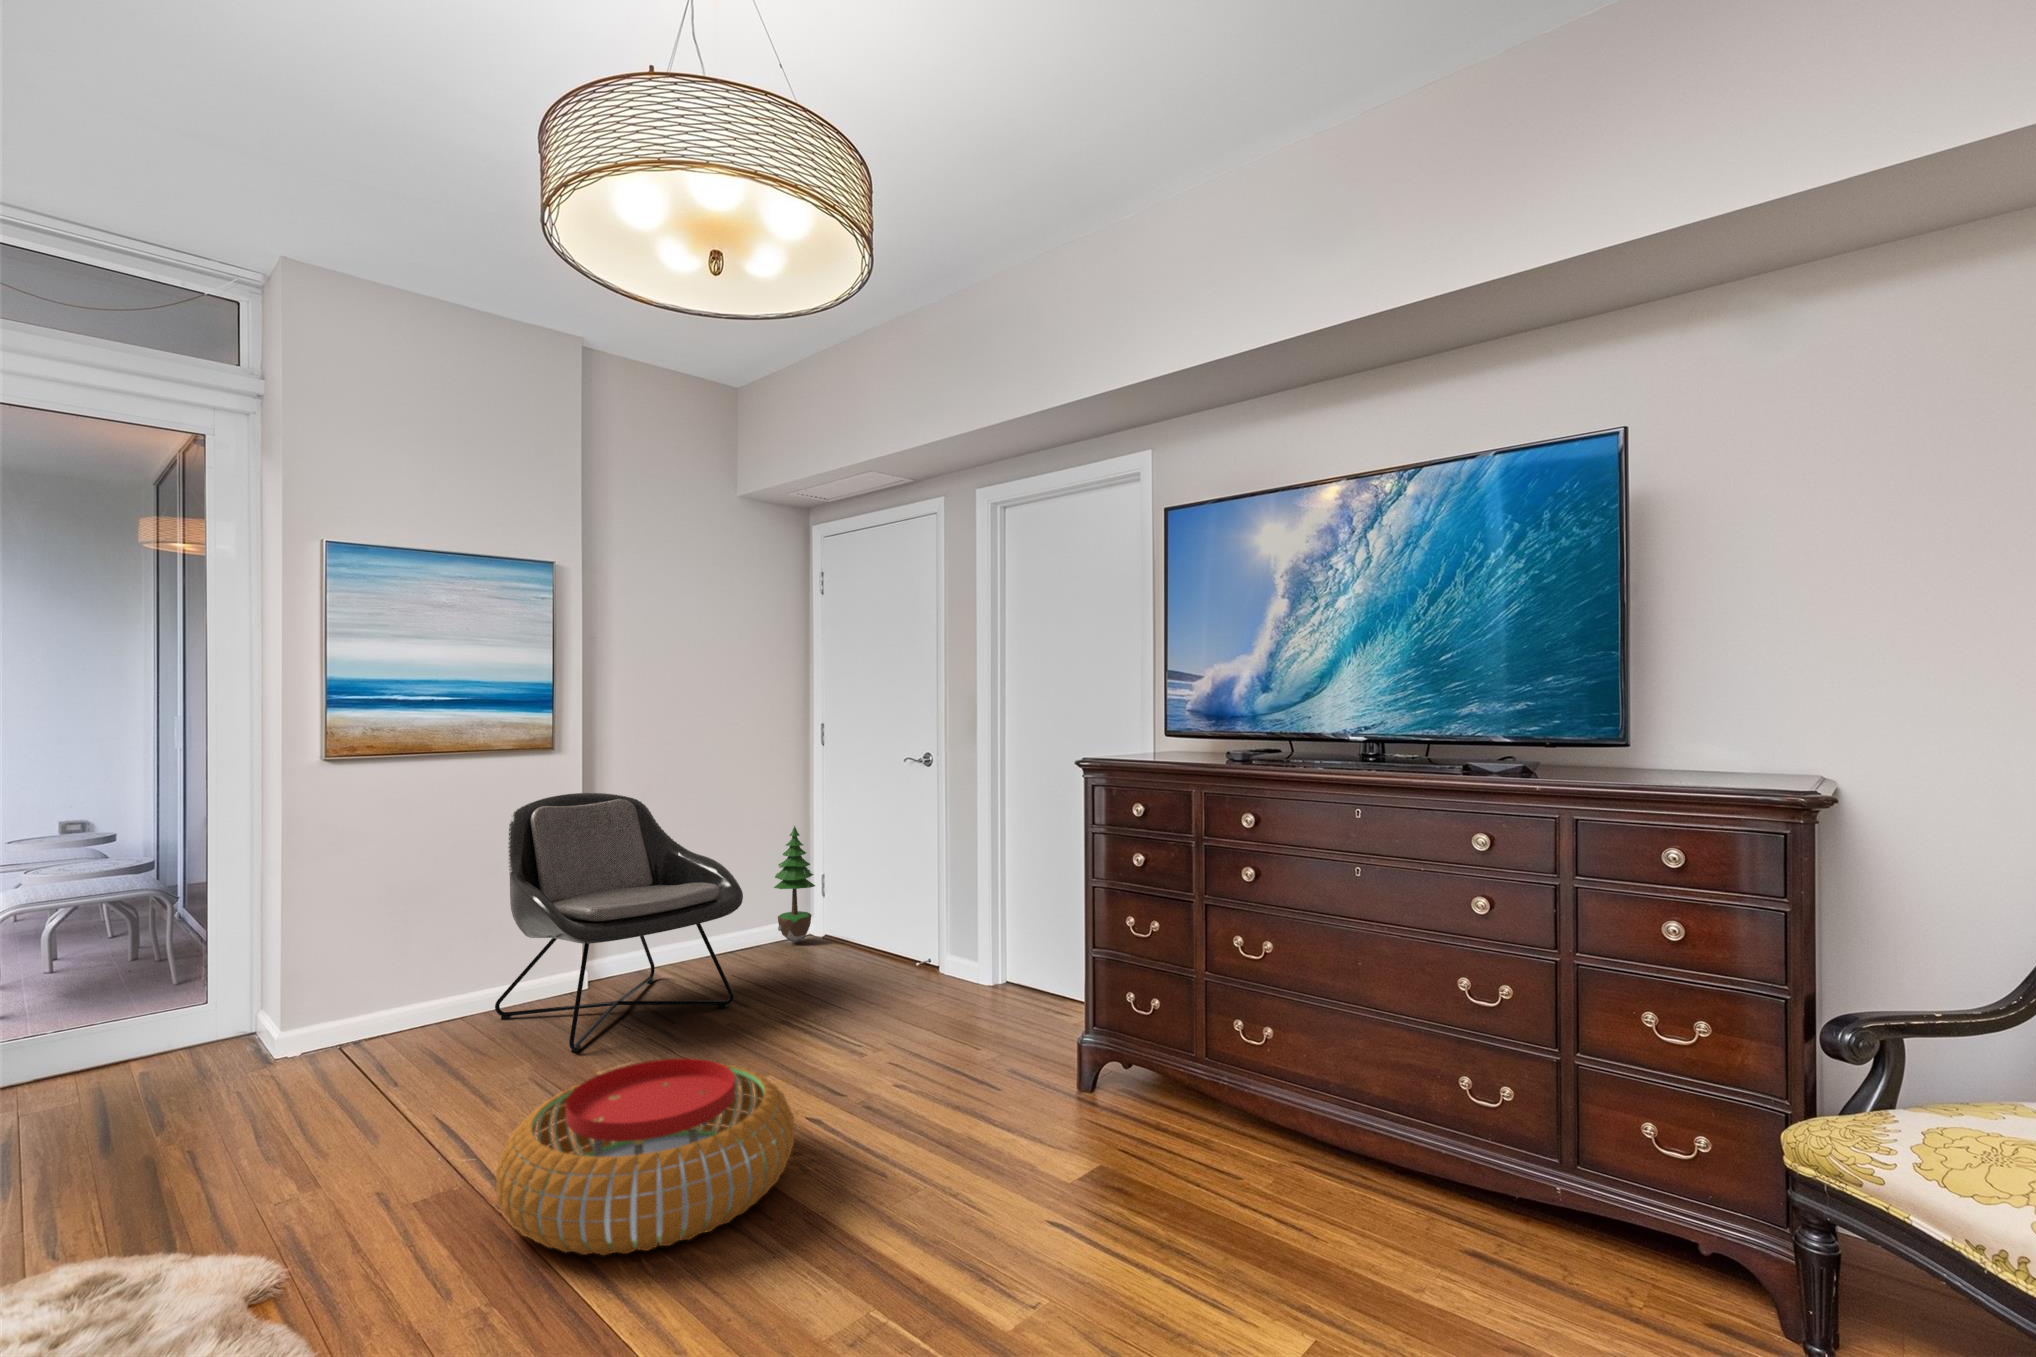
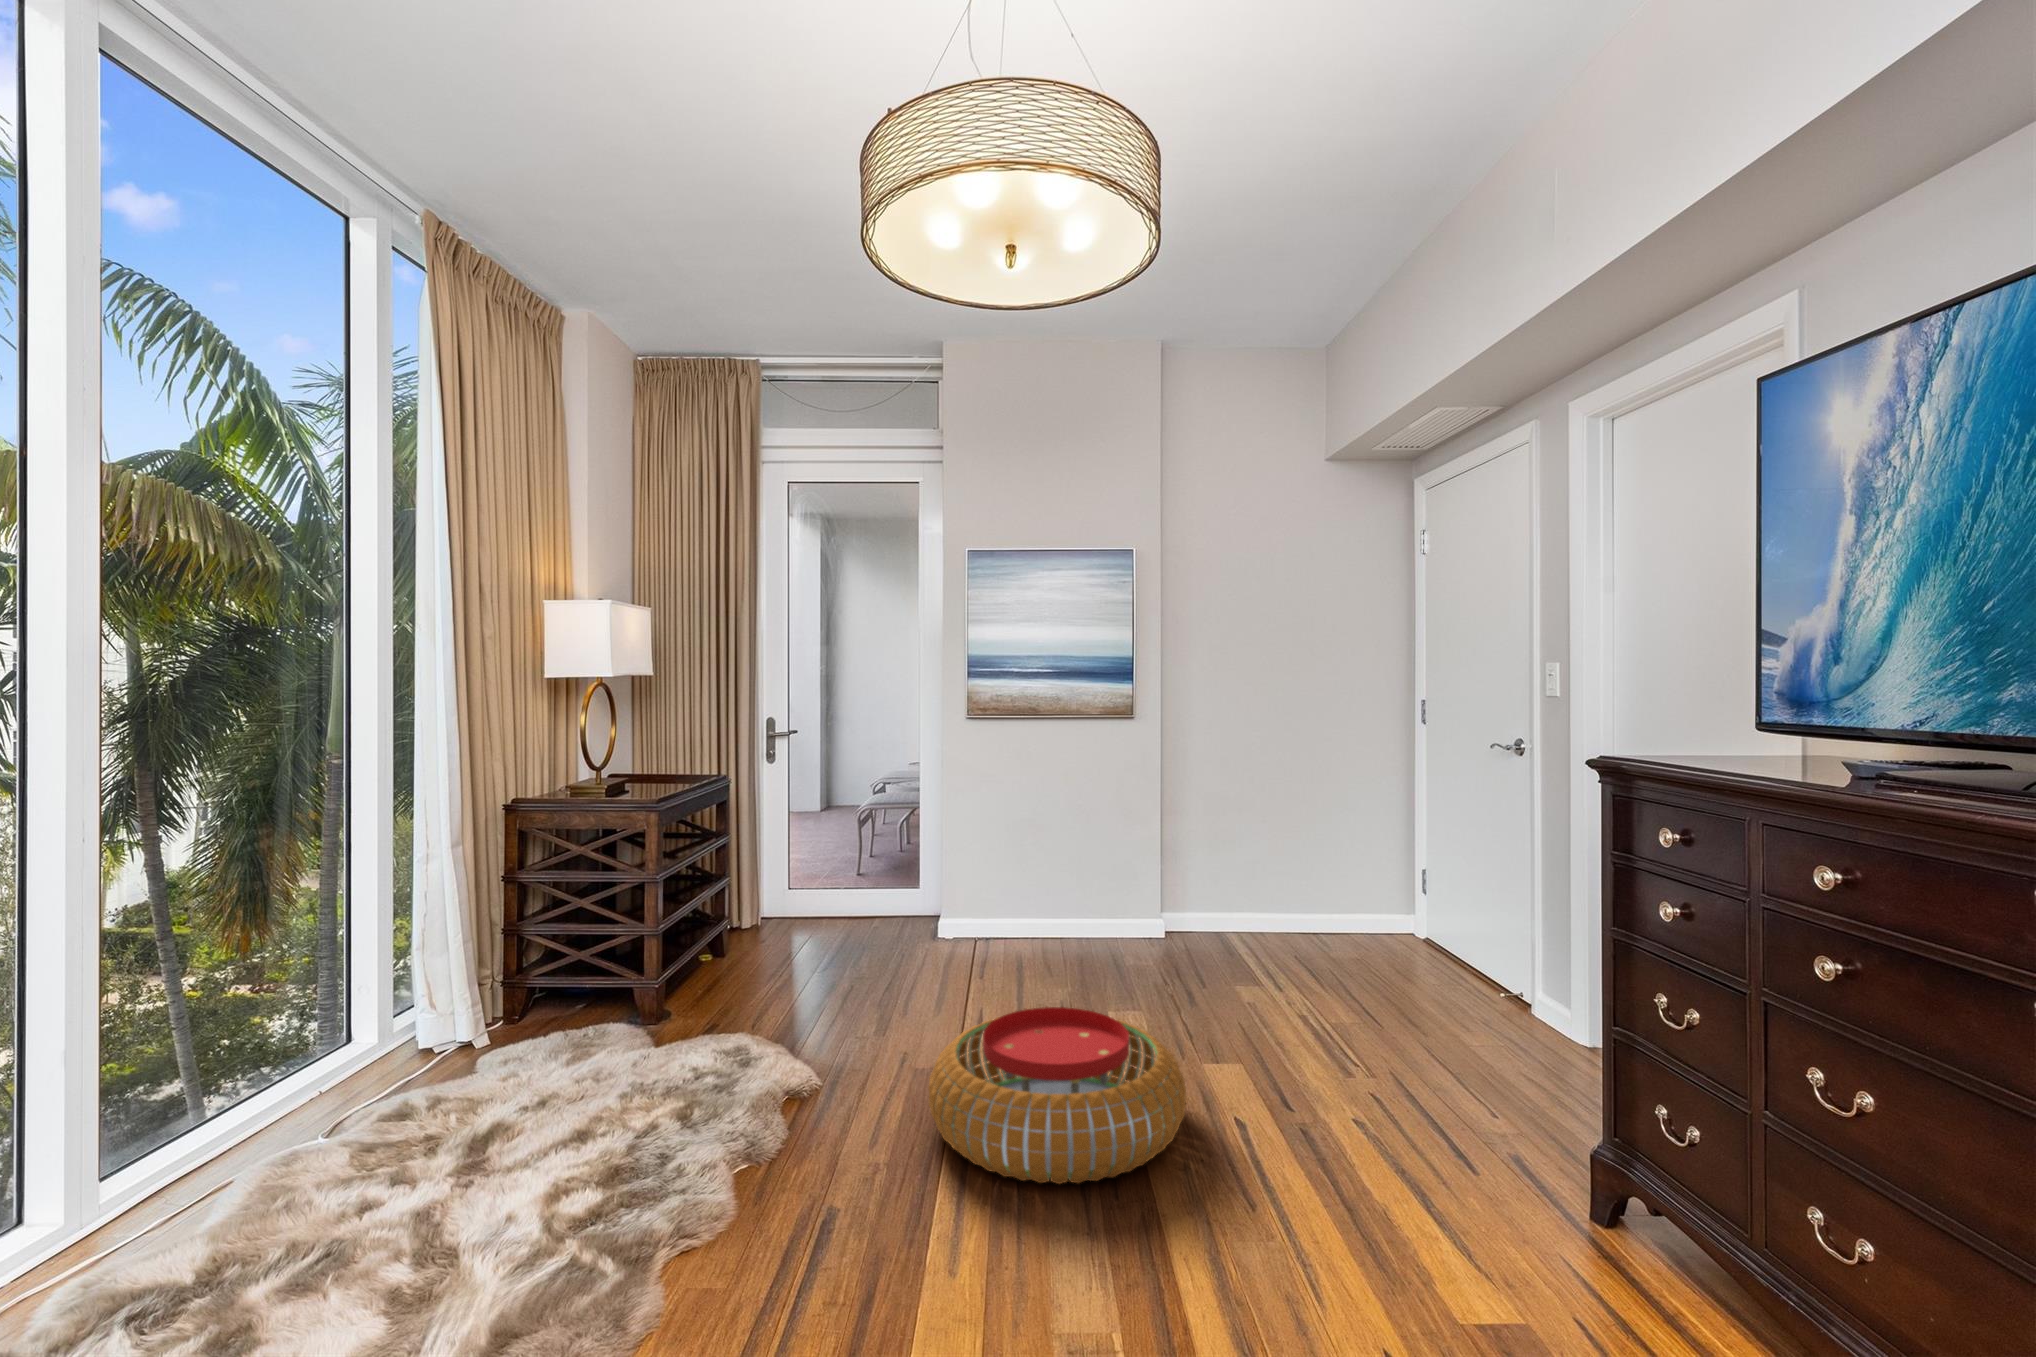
lounge chair: present [495,793,743,1052] -> none [1078,758,1278,988]
potted tree: present [774,826,815,943] -> none [1359,809,1408,937]

